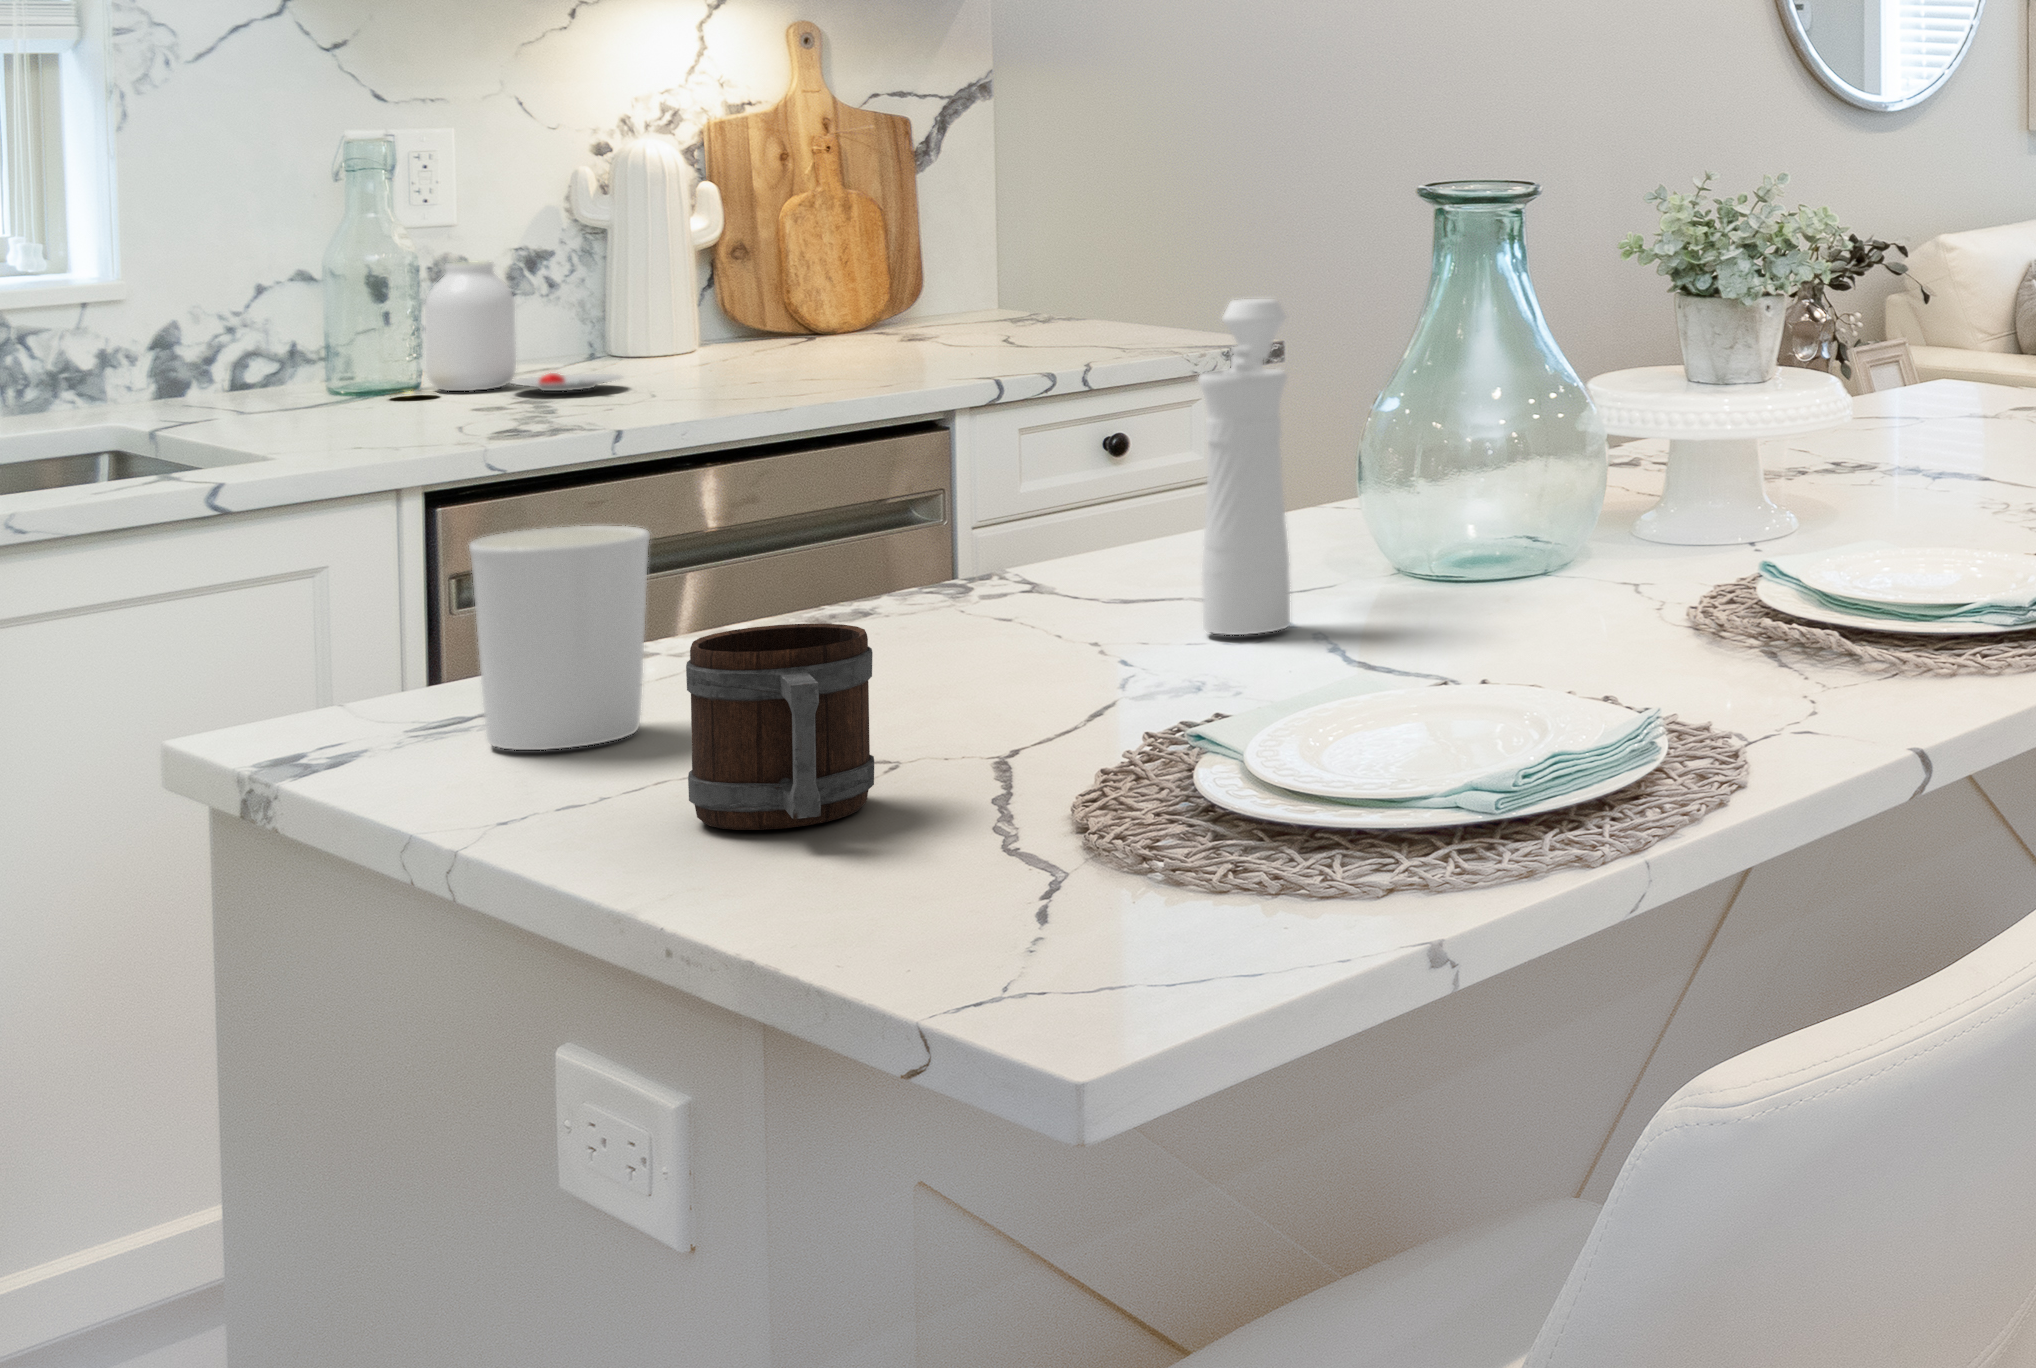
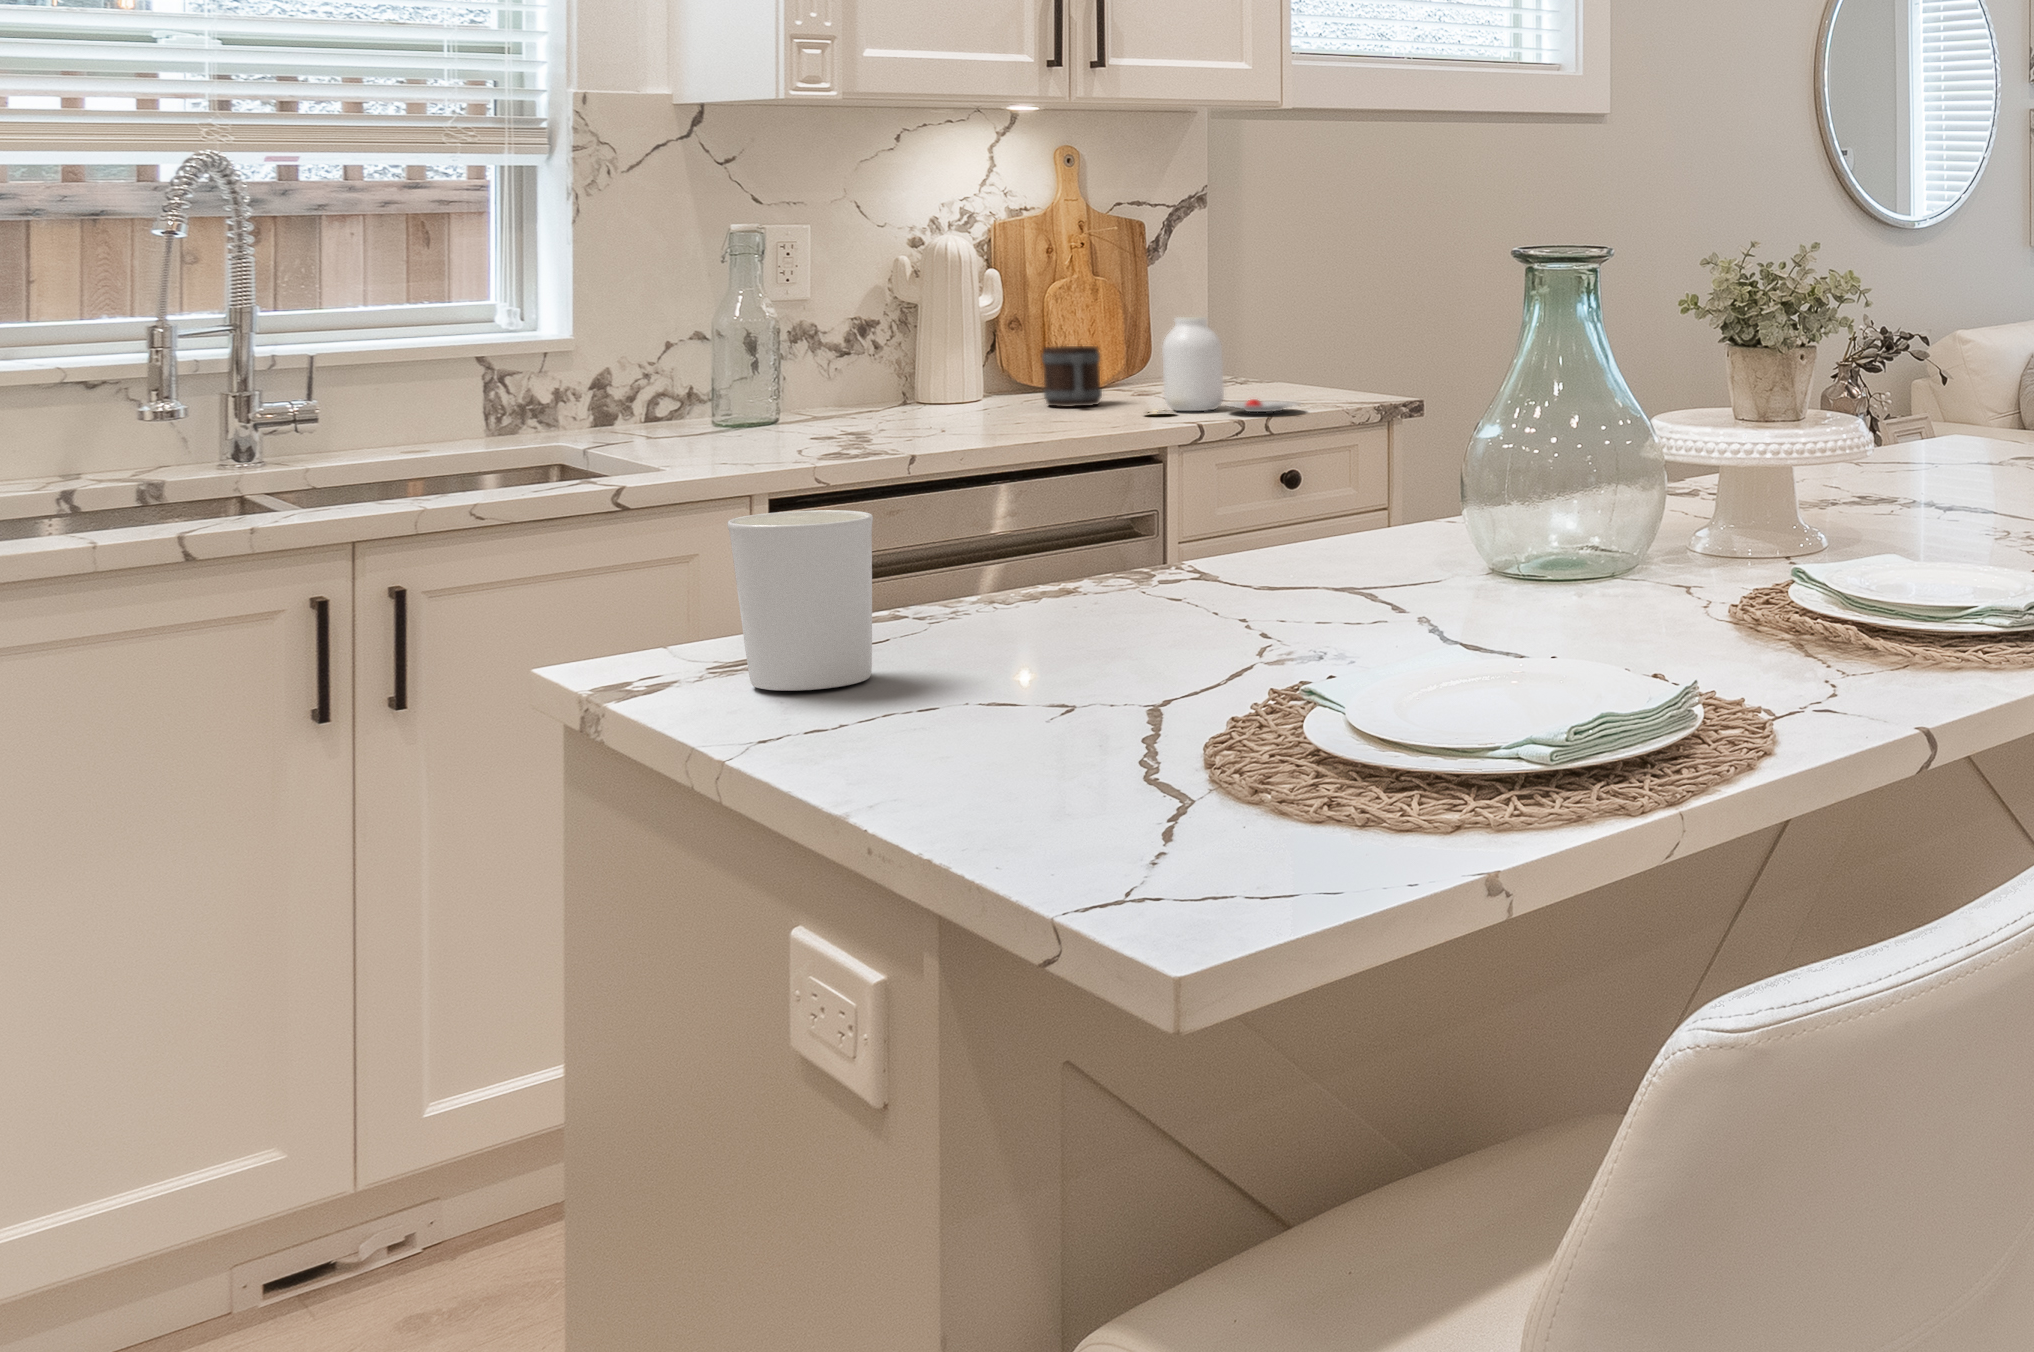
jar: present [390,261,622,397] -> present [1157,317,1299,413]
pepper mill: present [1198,299,1290,635] -> none [1324,339,1404,615]
mug: present [686,624,874,830] -> present [1042,346,1102,407]

